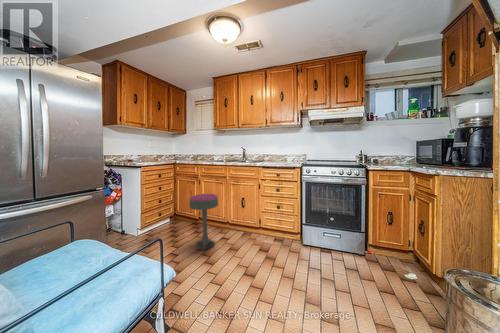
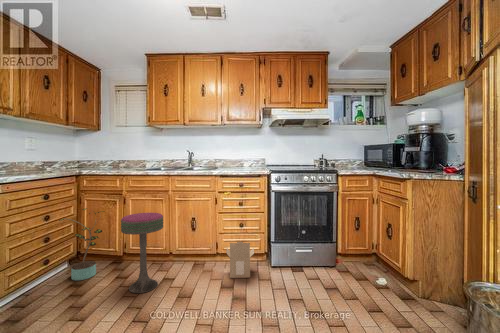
potted plant: none [158,188,185,234] -> present [59,208,104,280]
cardboard box: none [263,222,287,250] -> present [226,242,254,278]

